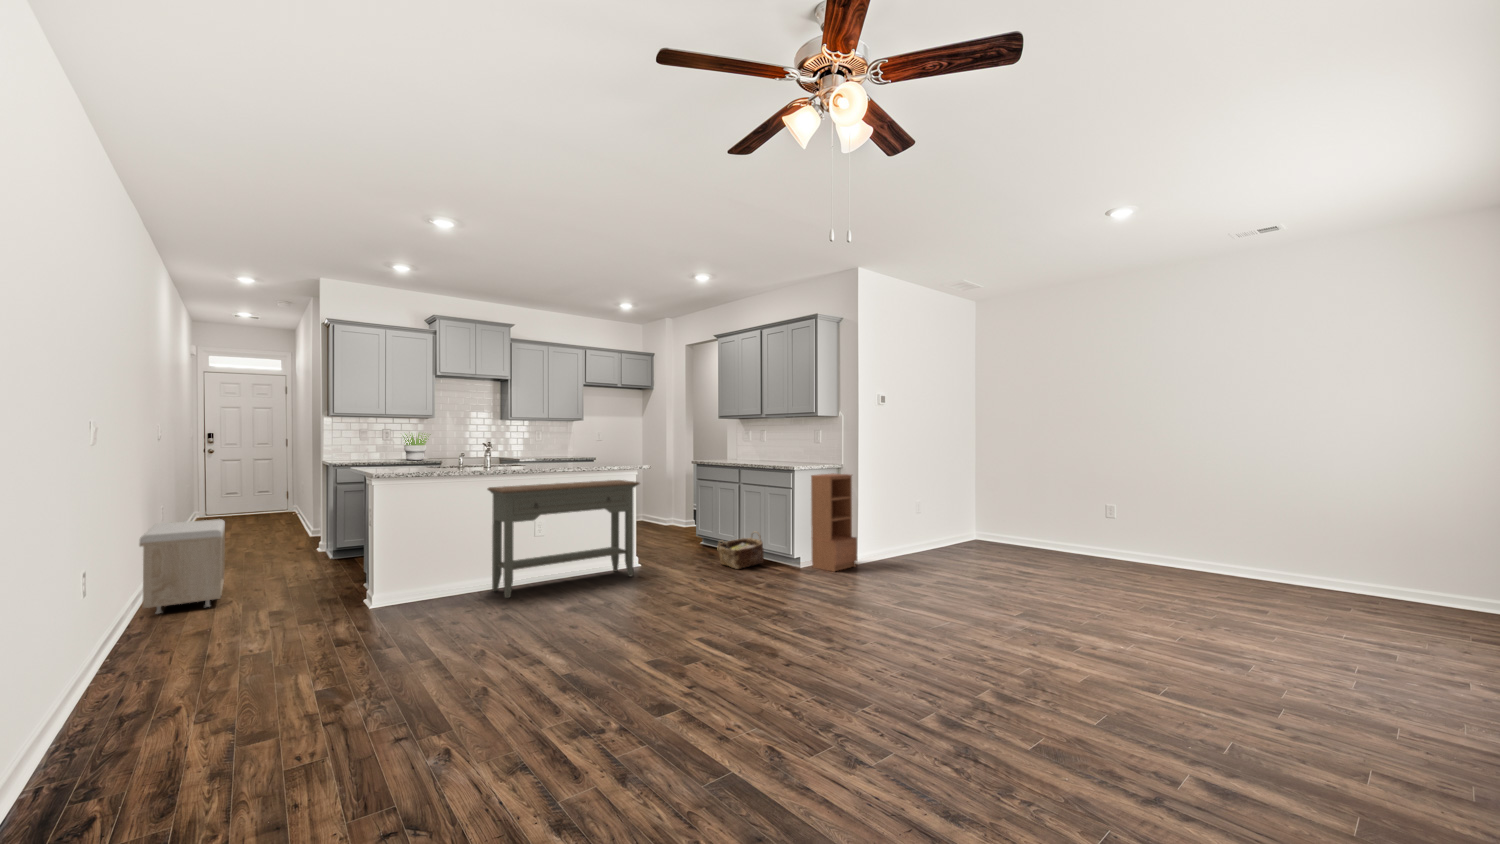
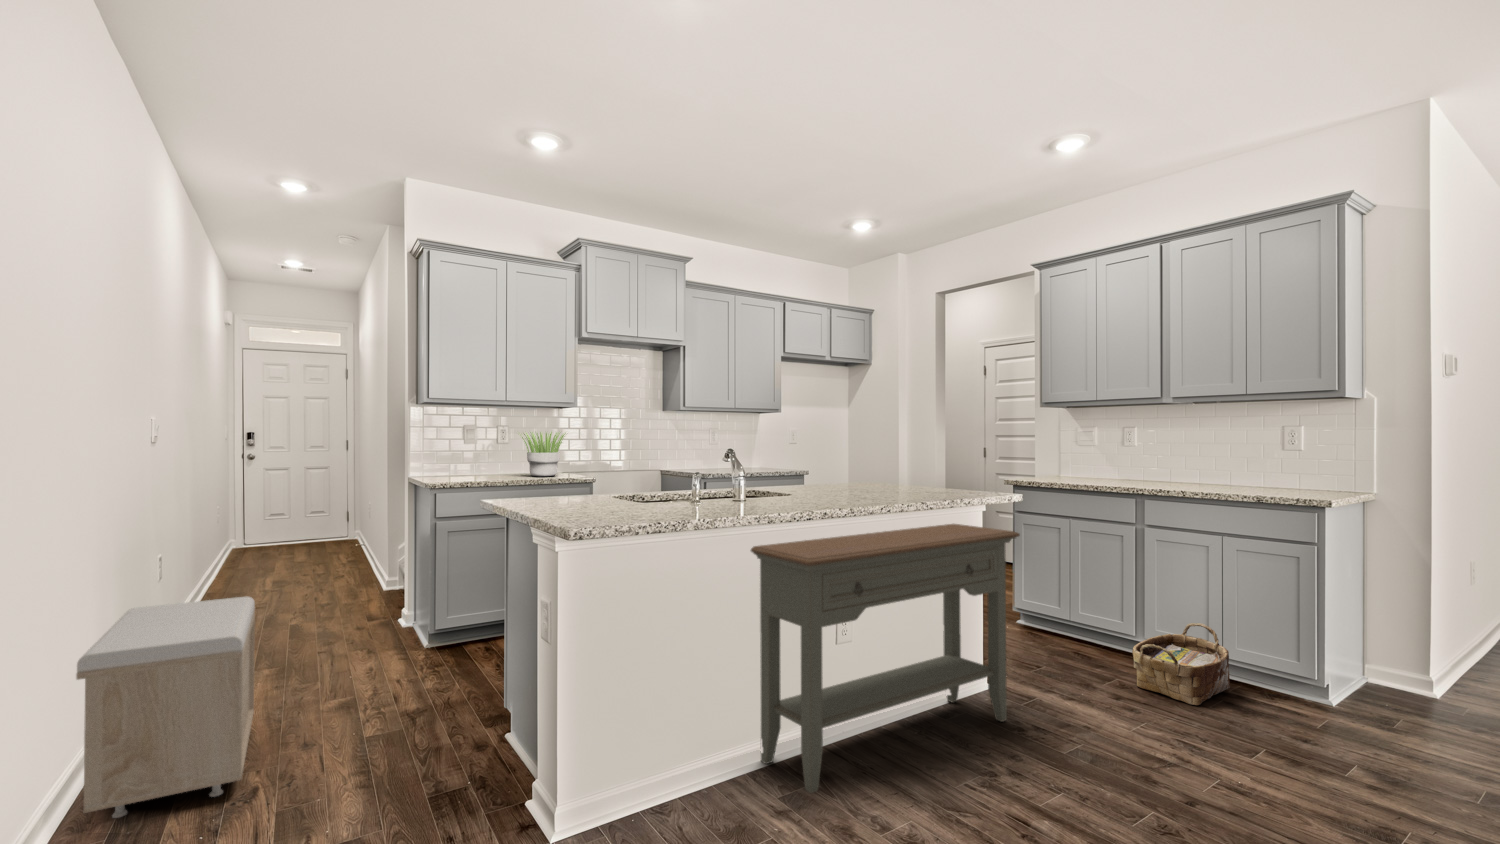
bookcase: present [811,474,857,572] -> none [1339,513,1443,723]

